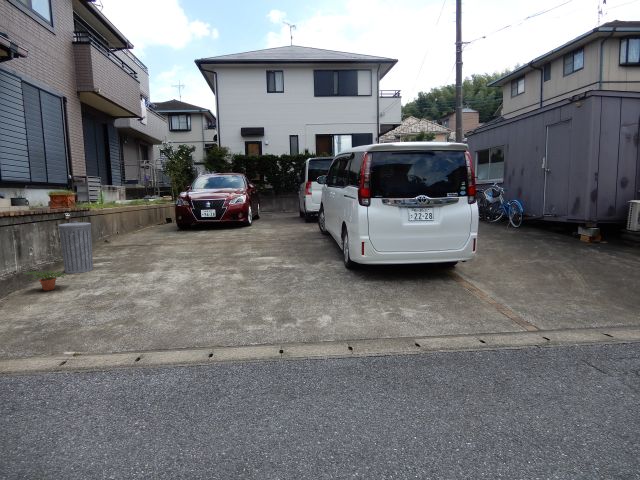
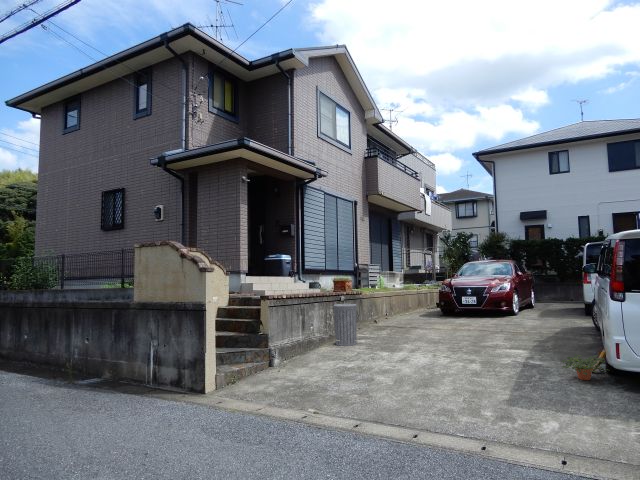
potted plant: present [24,271,66,290] -> present [562,354,608,380]

